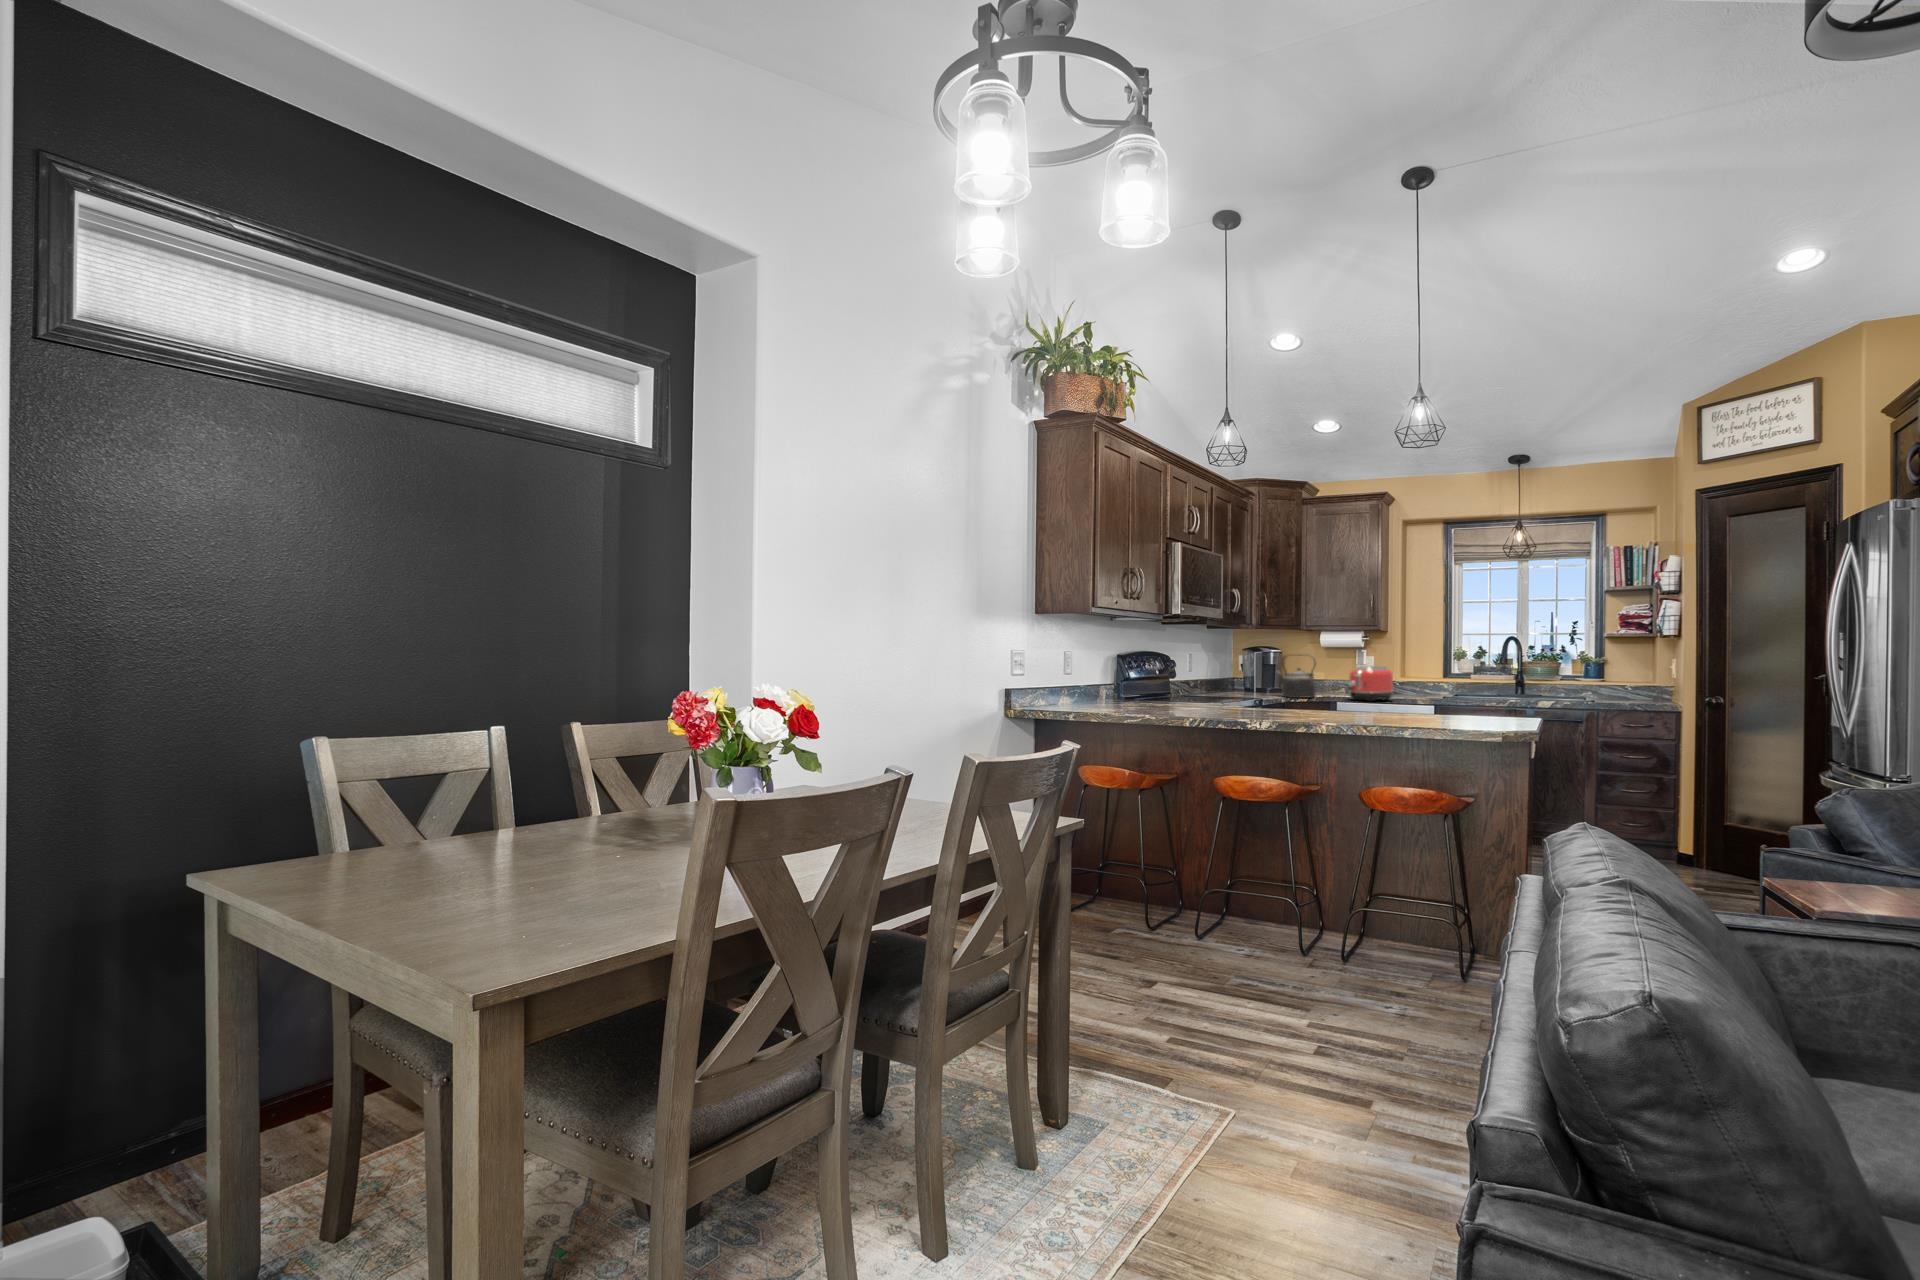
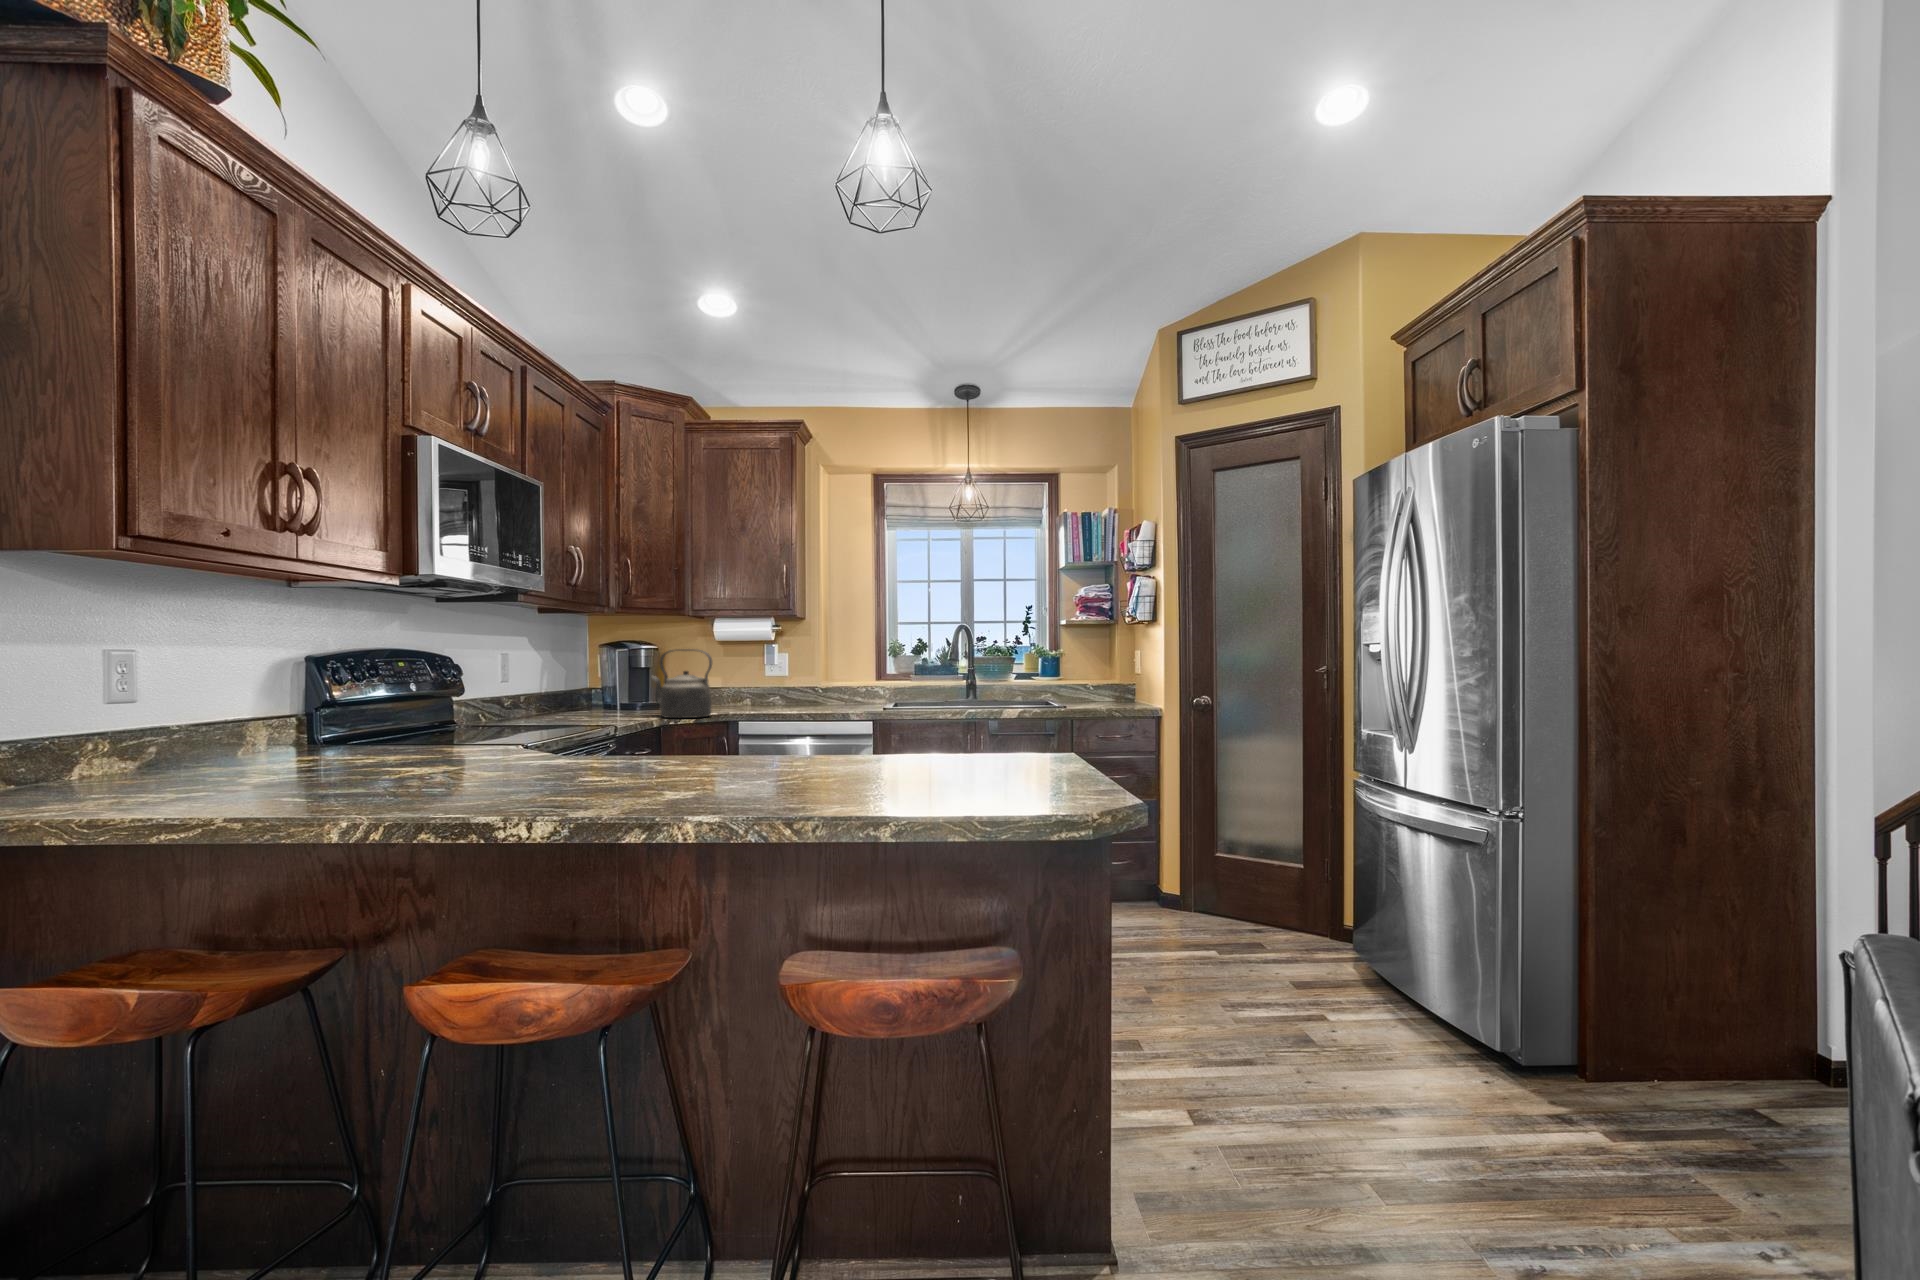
toaster: present [1349,666,1393,701] -> none [760,666,822,719]

